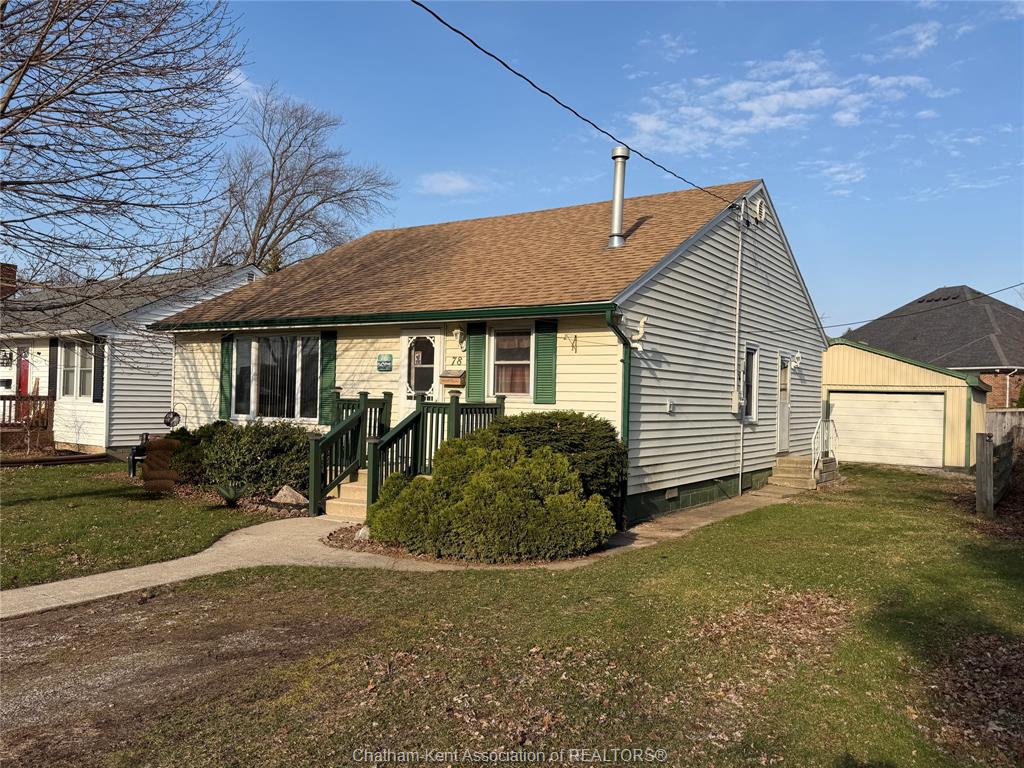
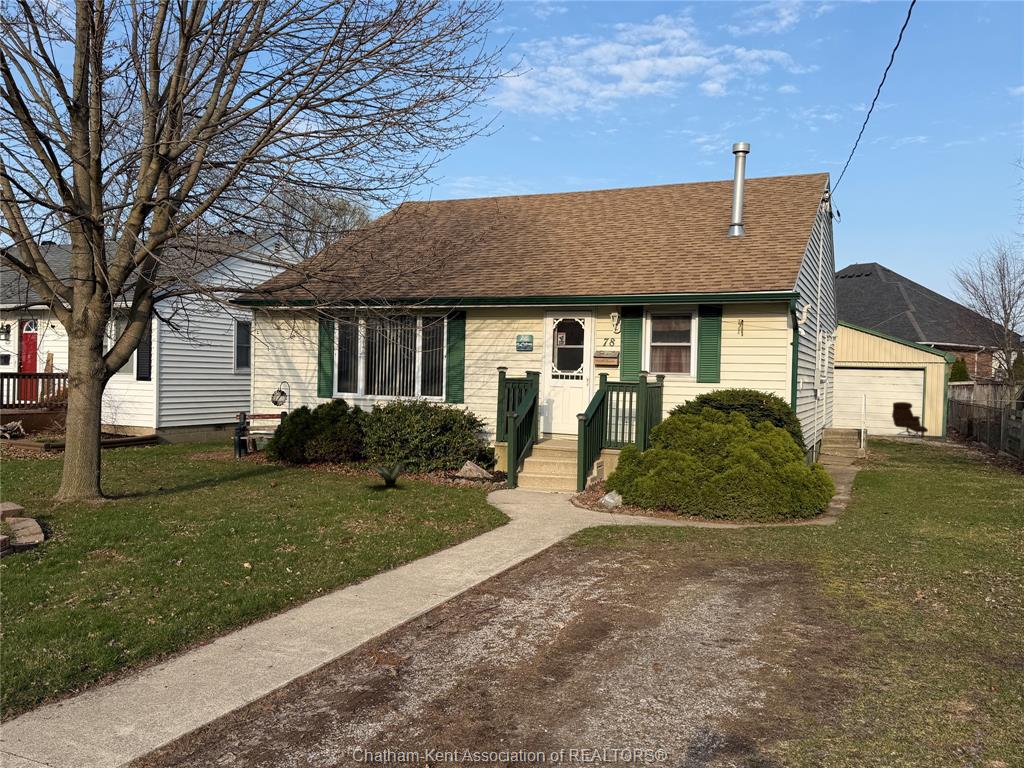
lounge chair: present [138,439,181,499] -> present [892,402,928,436]

